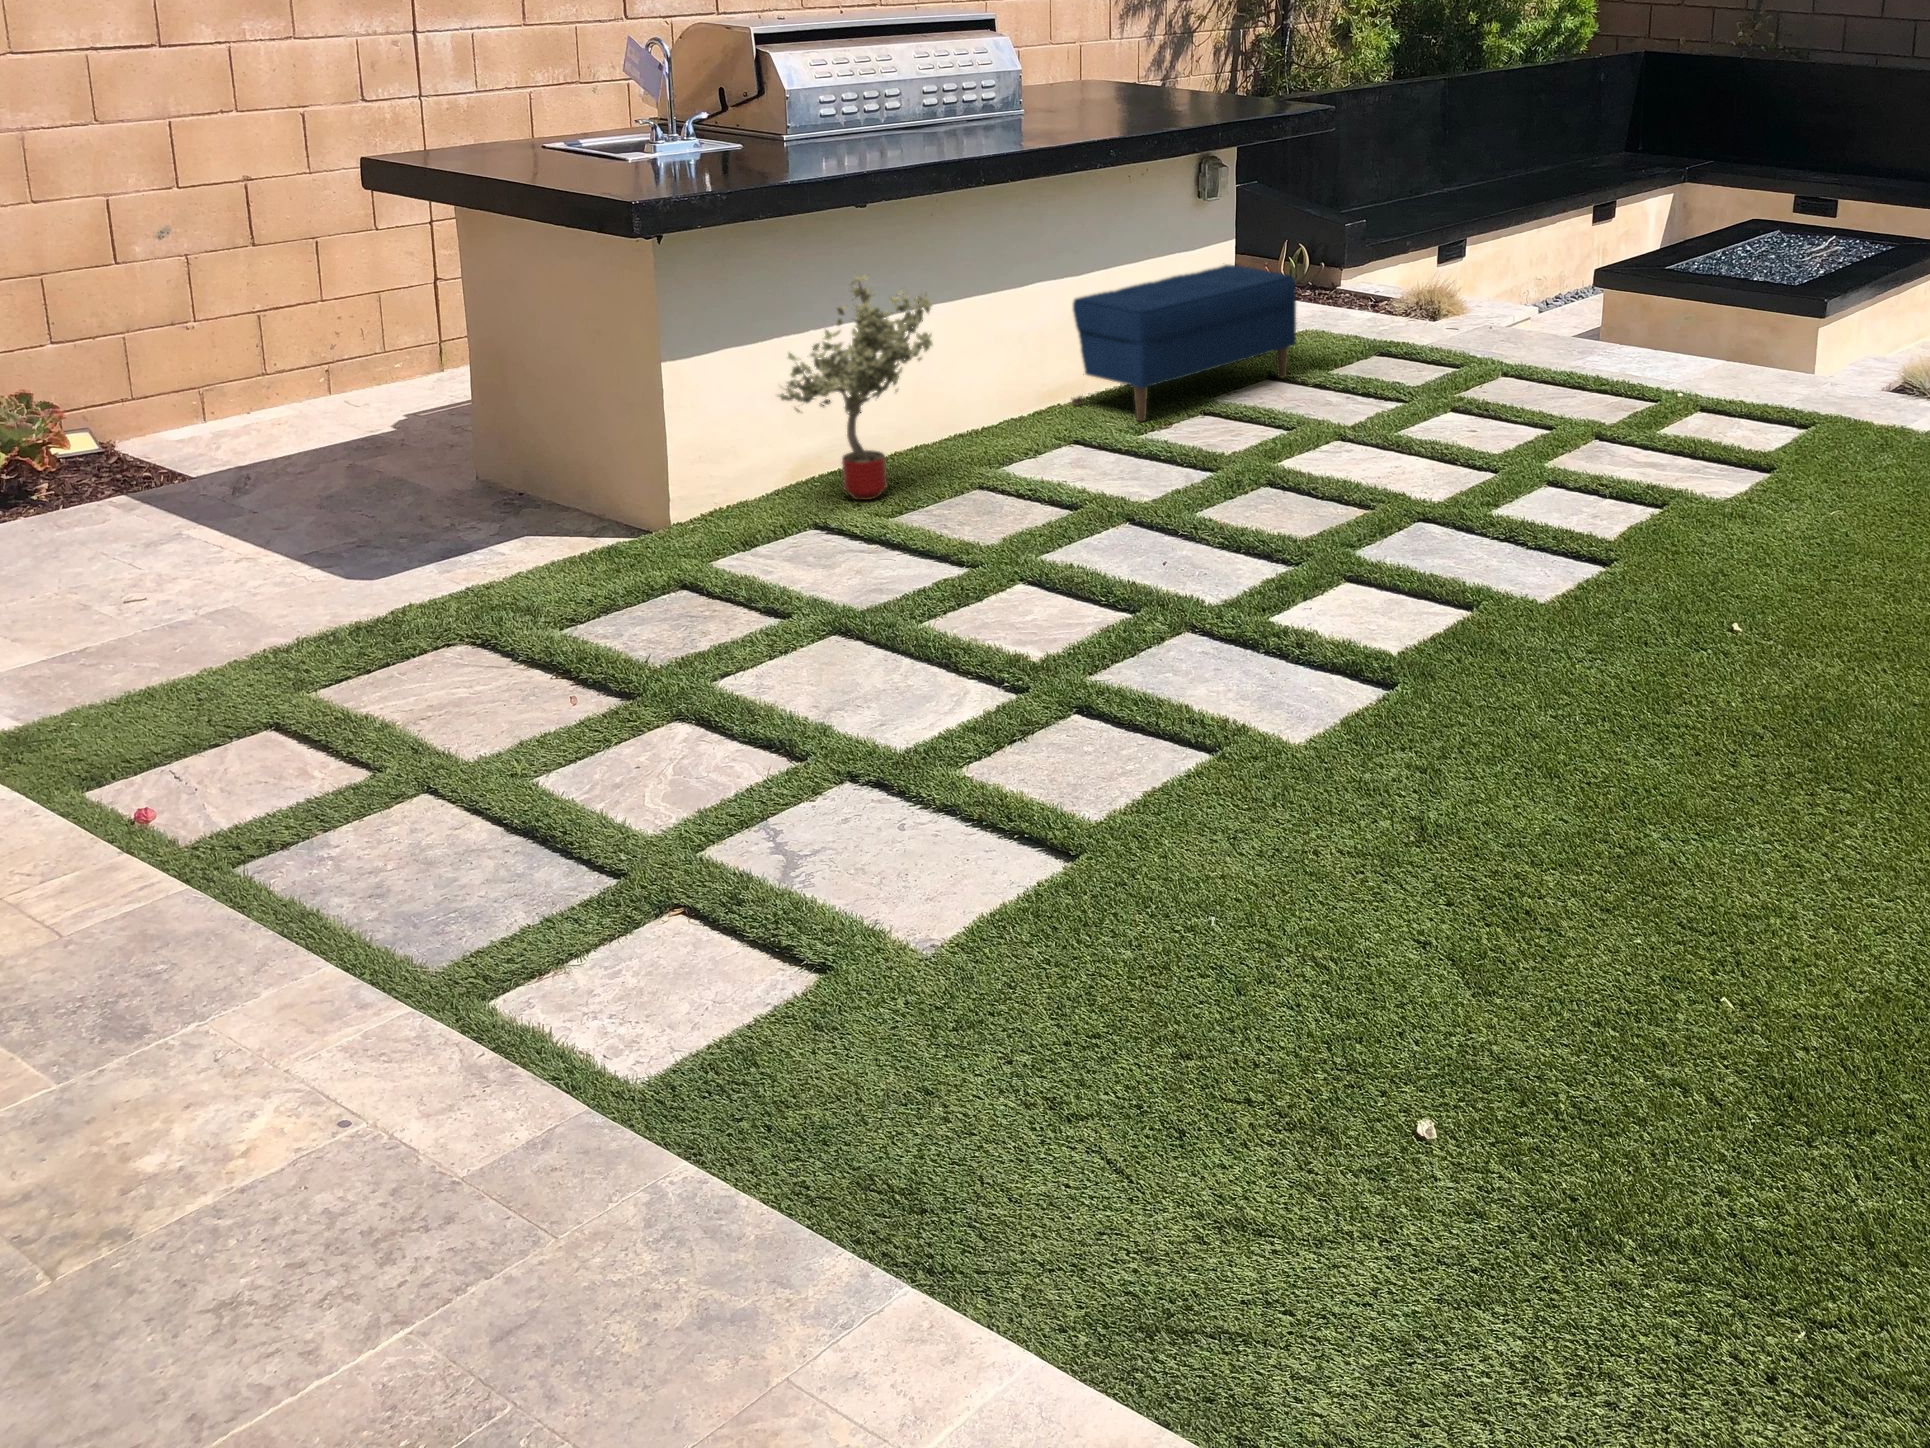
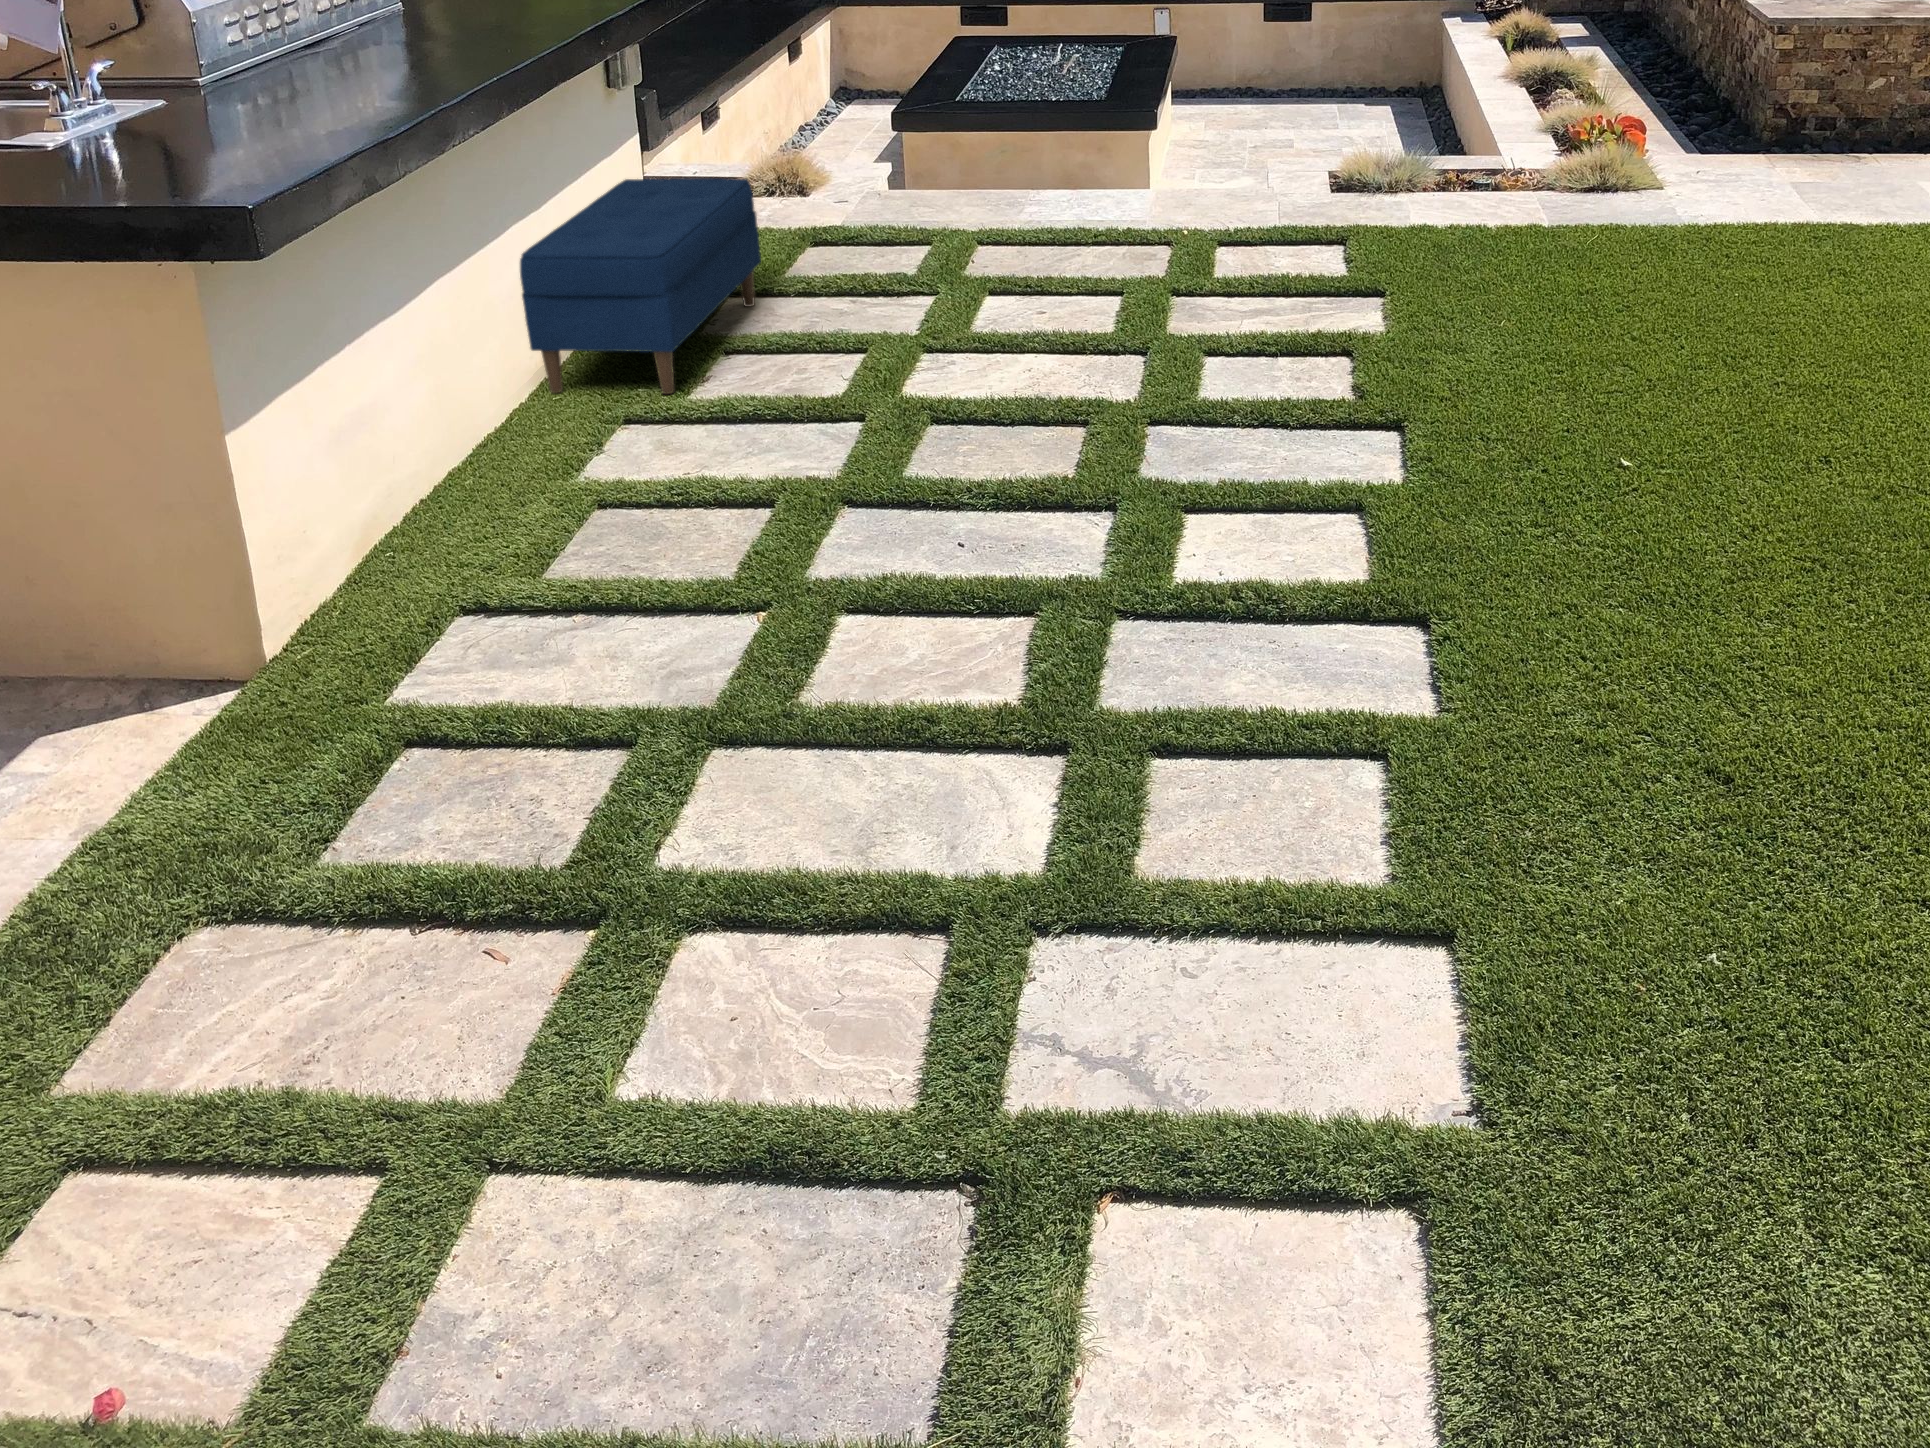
potted tree: present [778,274,933,500] -> none [333,271,514,582]

